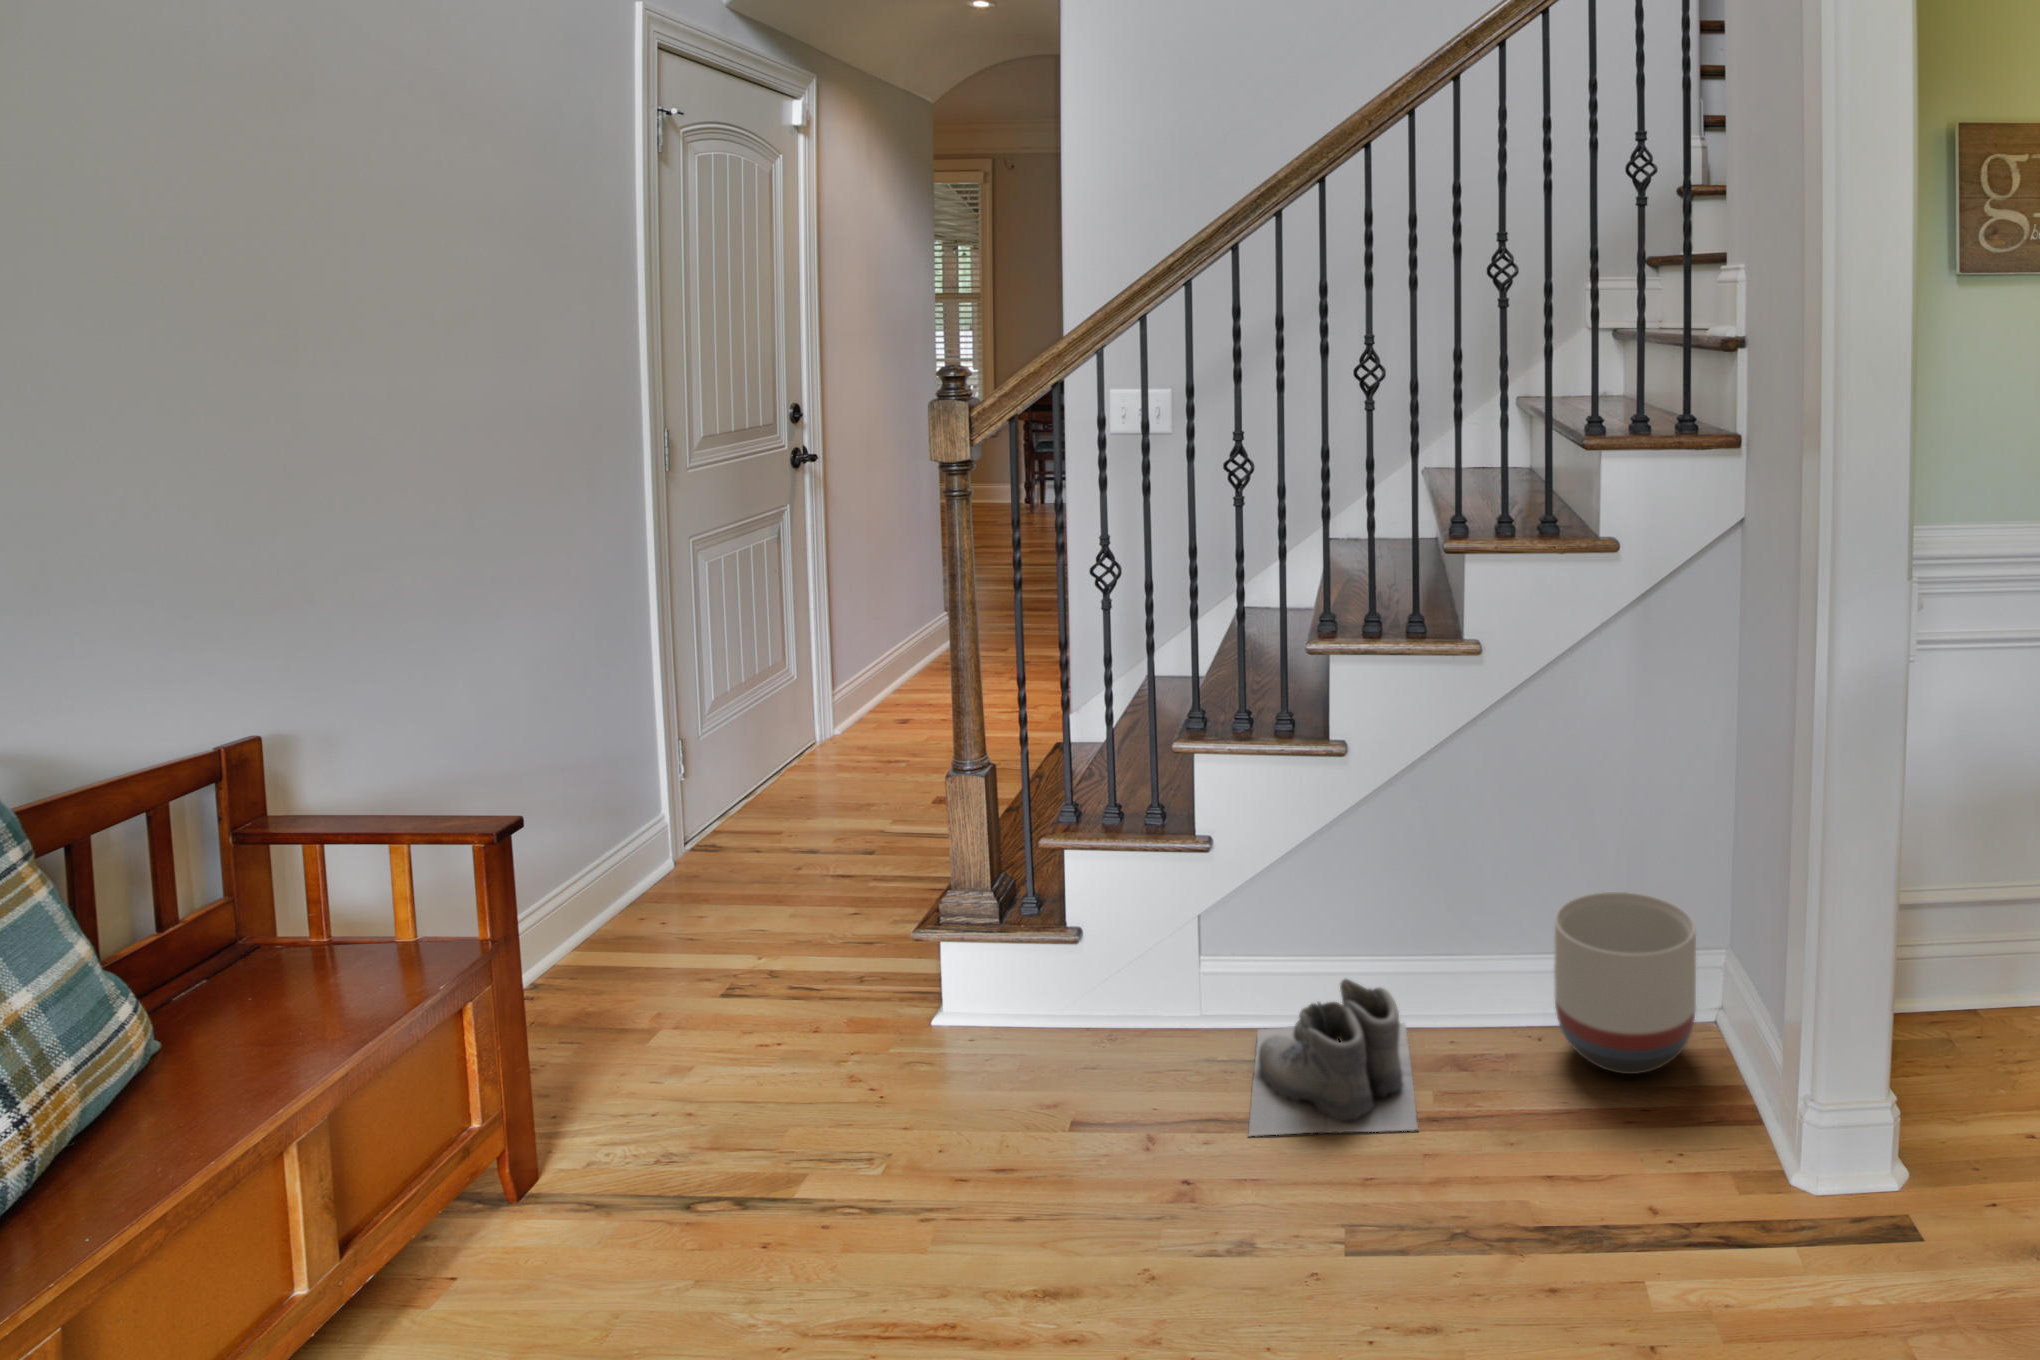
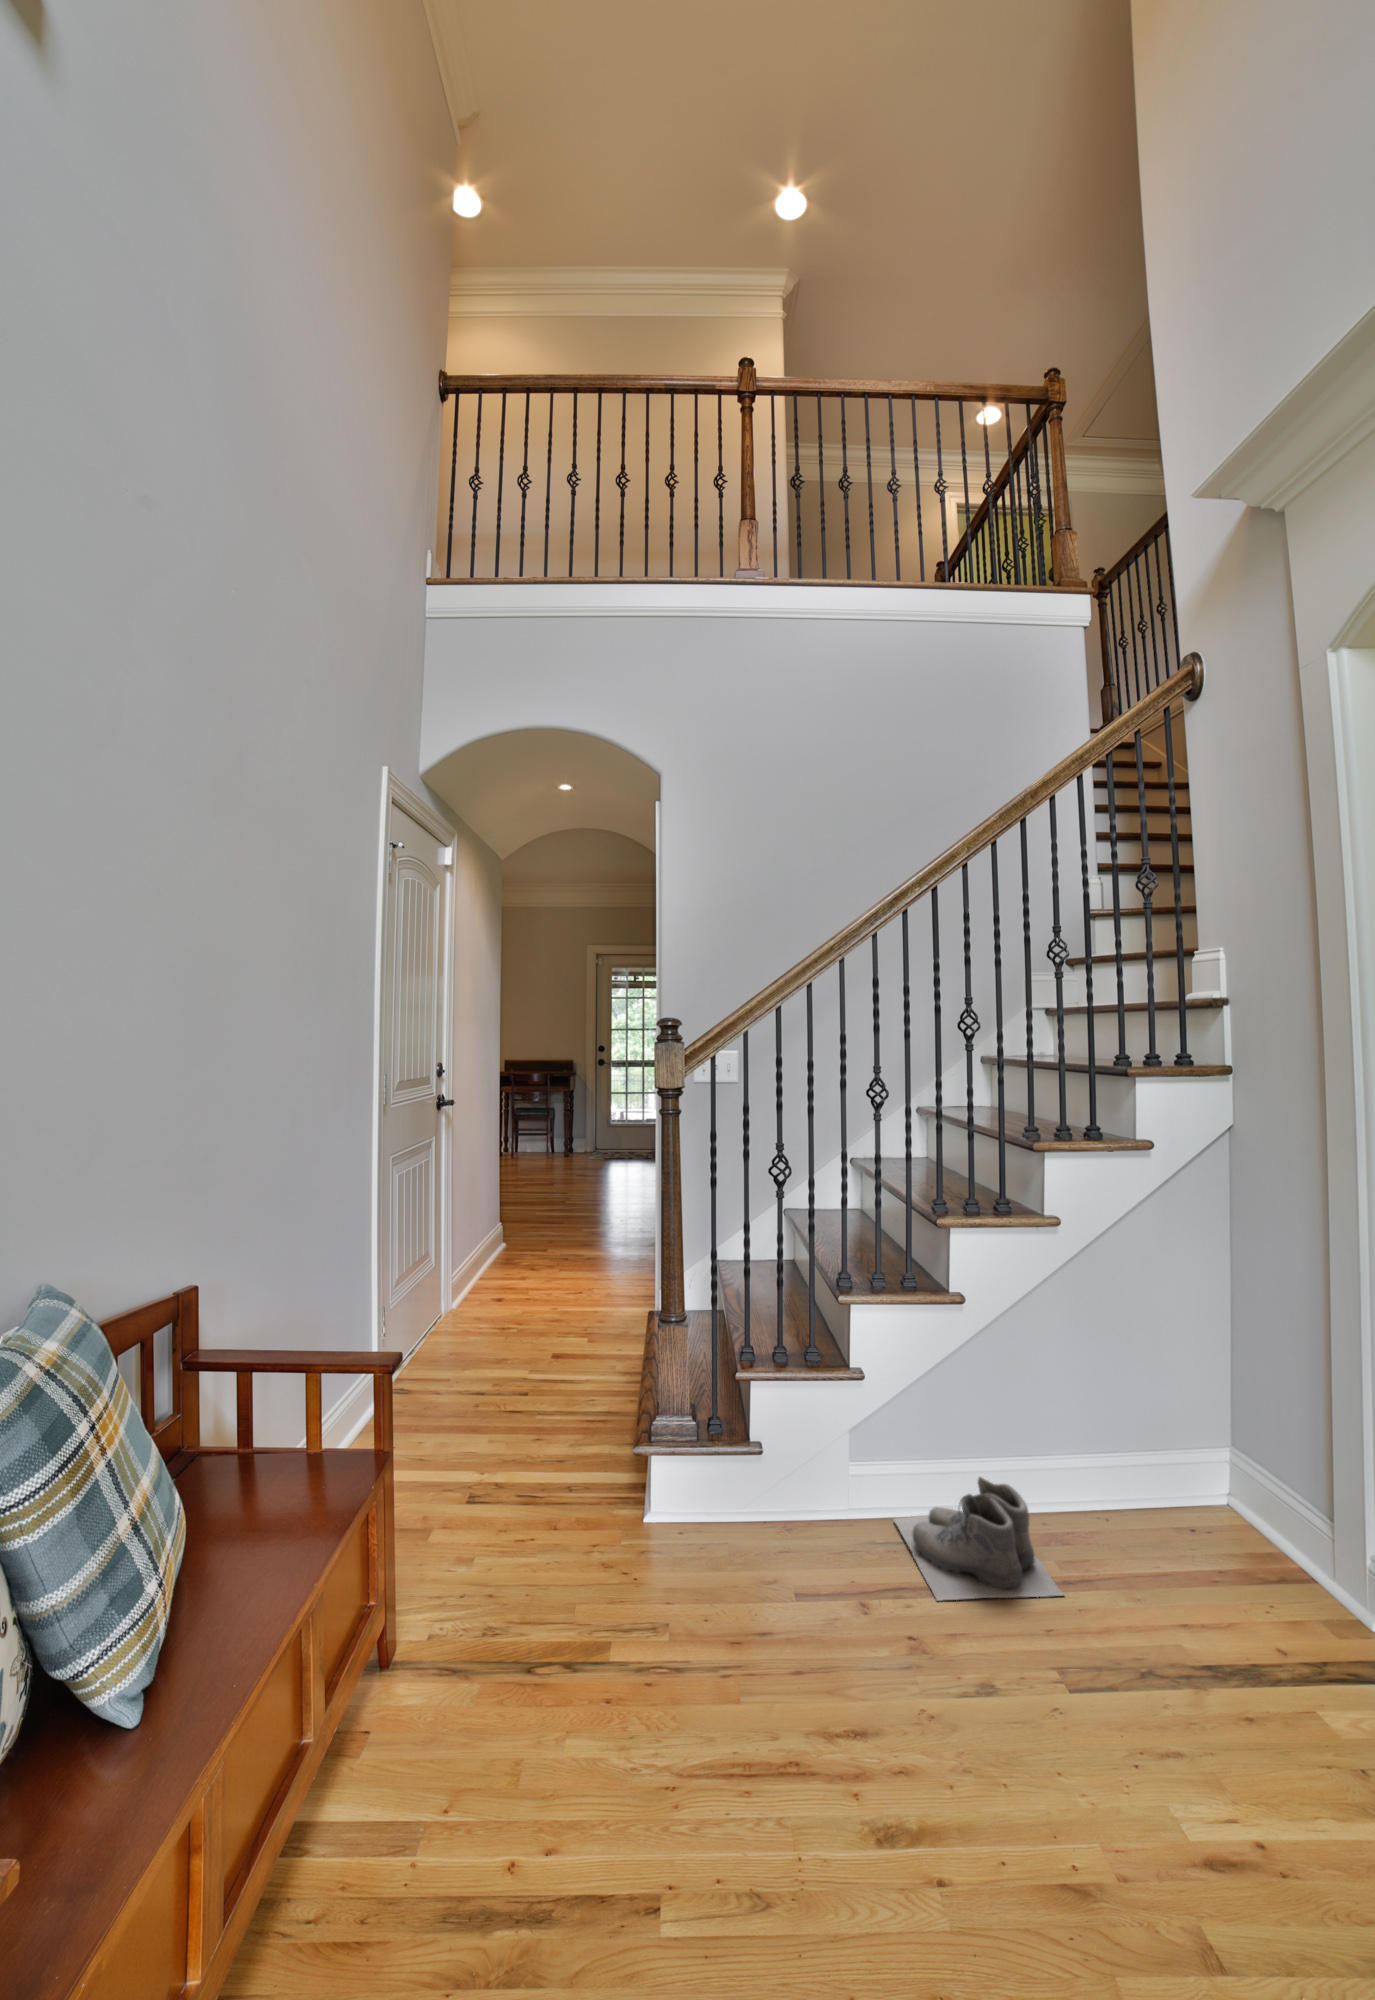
planter: present [1554,892,1696,1074] -> none [1124,1411,1243,1551]

